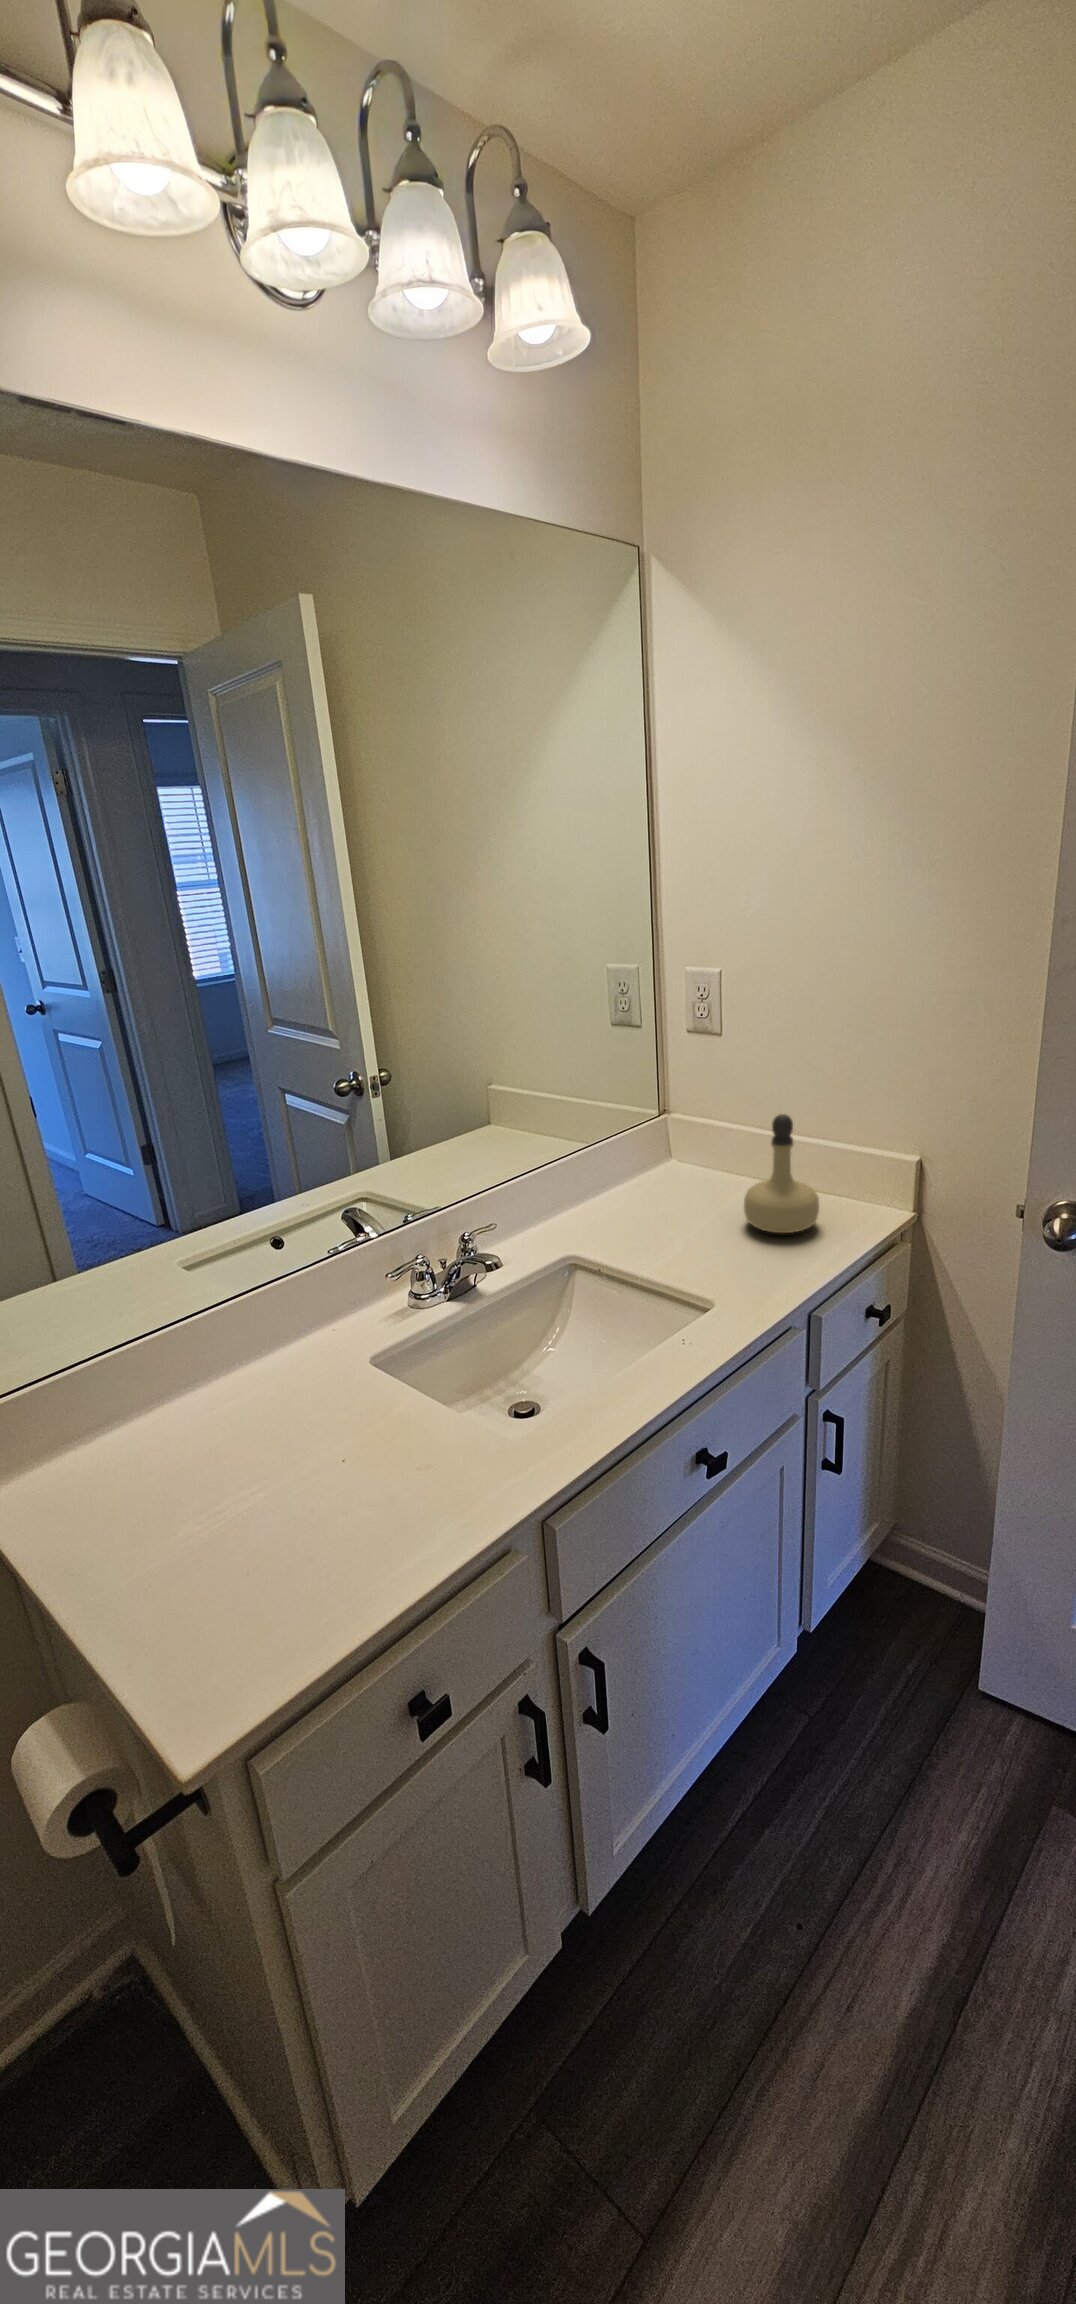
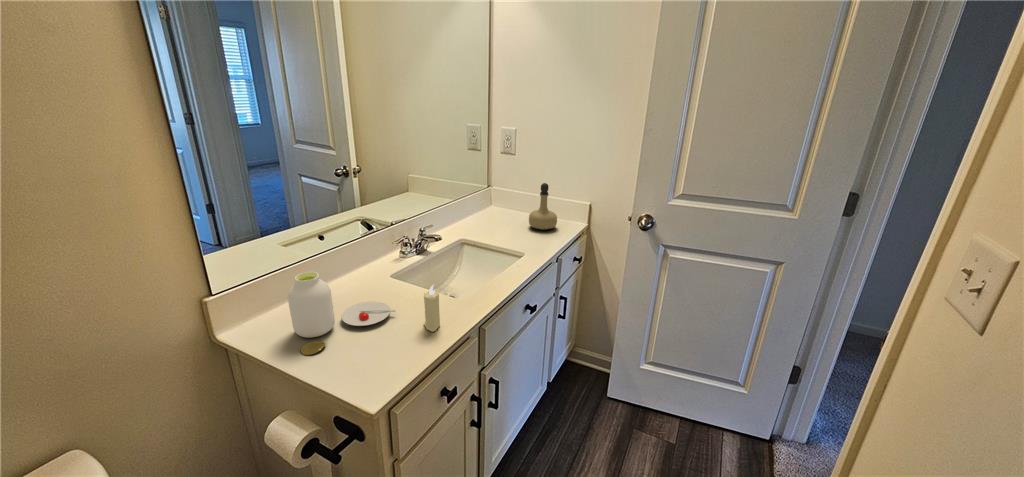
jar: none [87,1379,336,1580] -> present [288,272,396,355]
candle: none [378,1432,423,1545] -> present [423,285,440,332]

